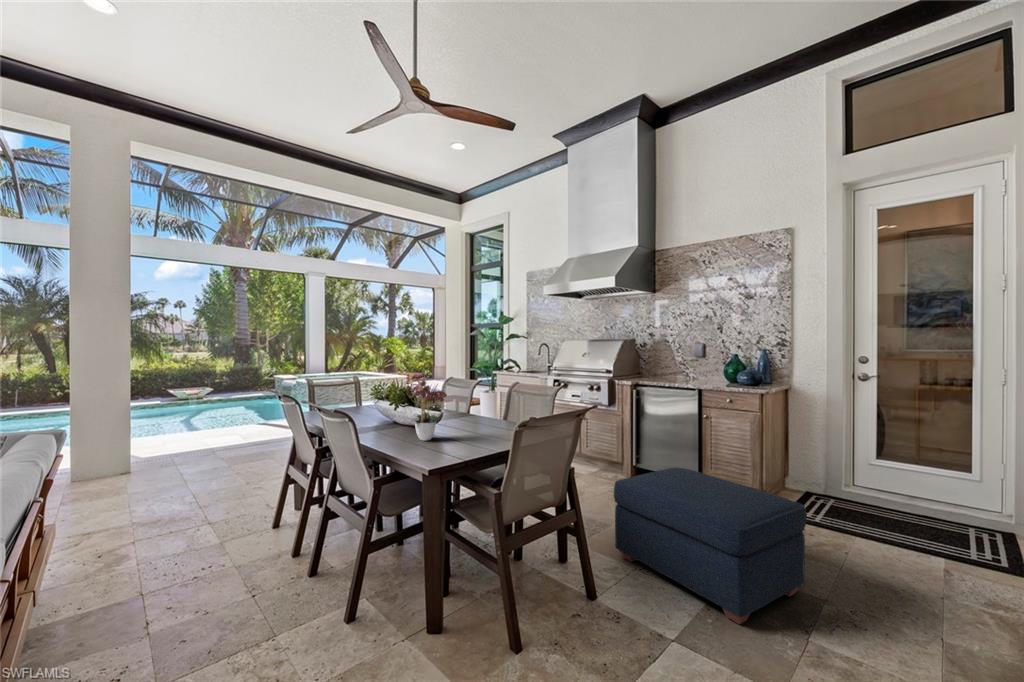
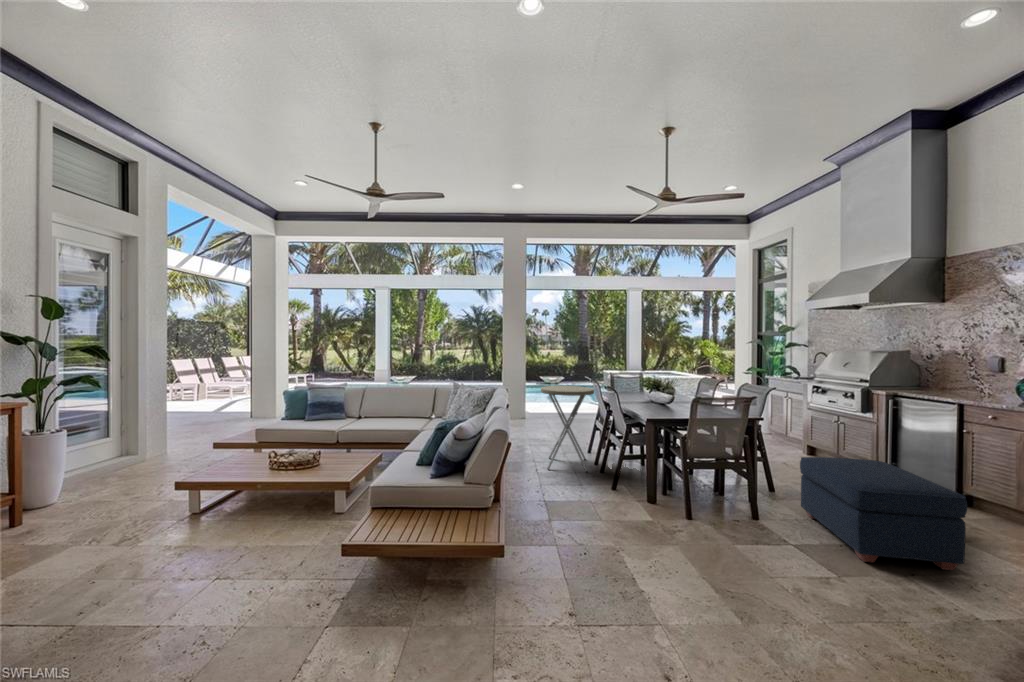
flower arrangement: present [408,374,447,440] -> none [647,366,677,407]
side table: none [175,417,298,605] -> present [541,386,594,472]

